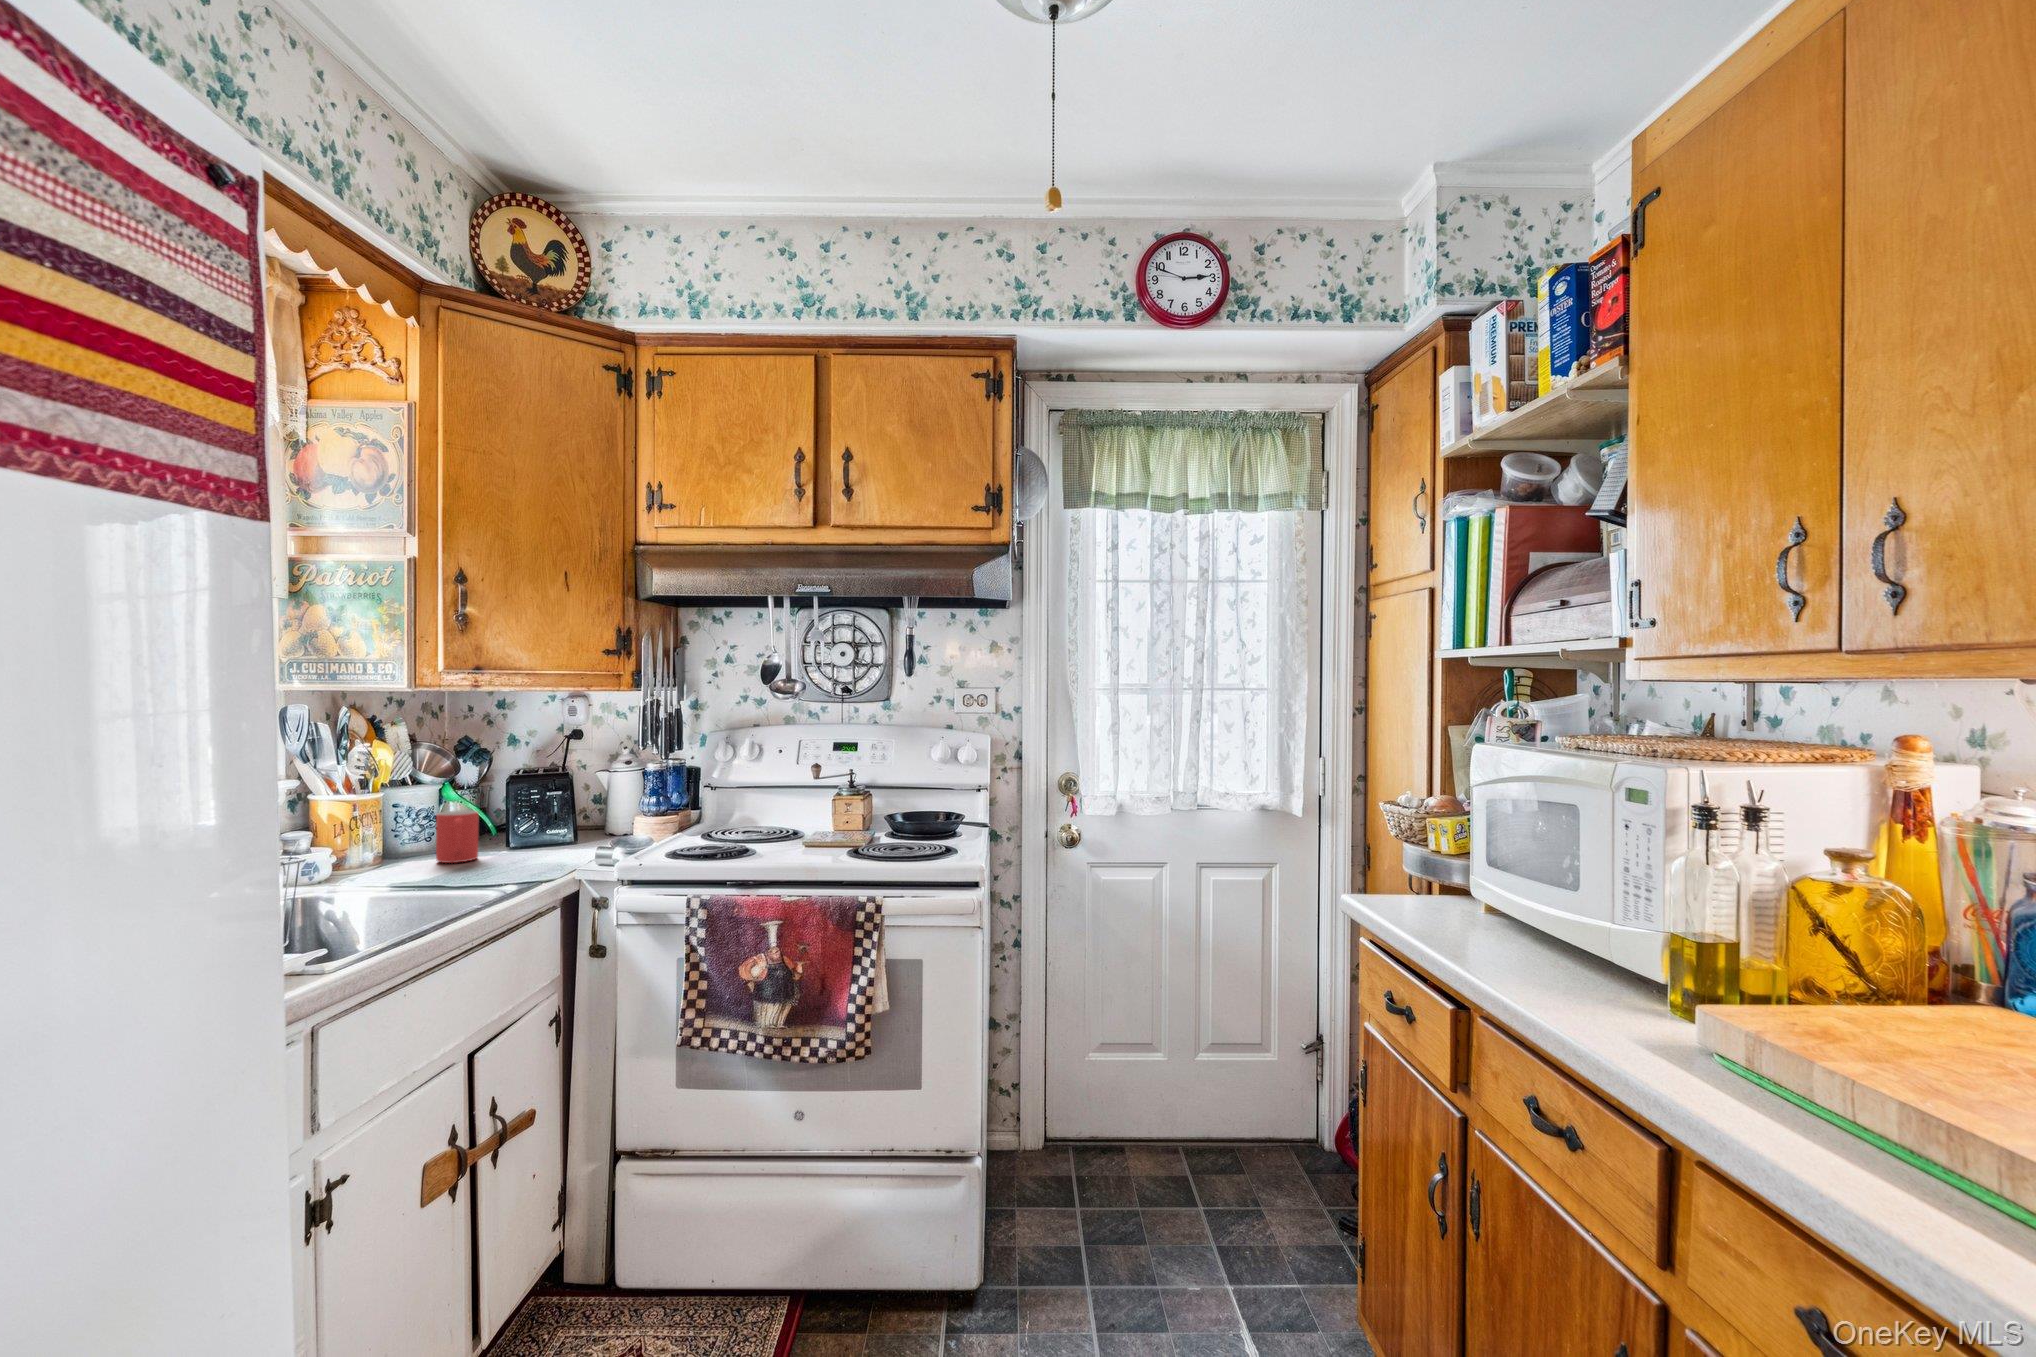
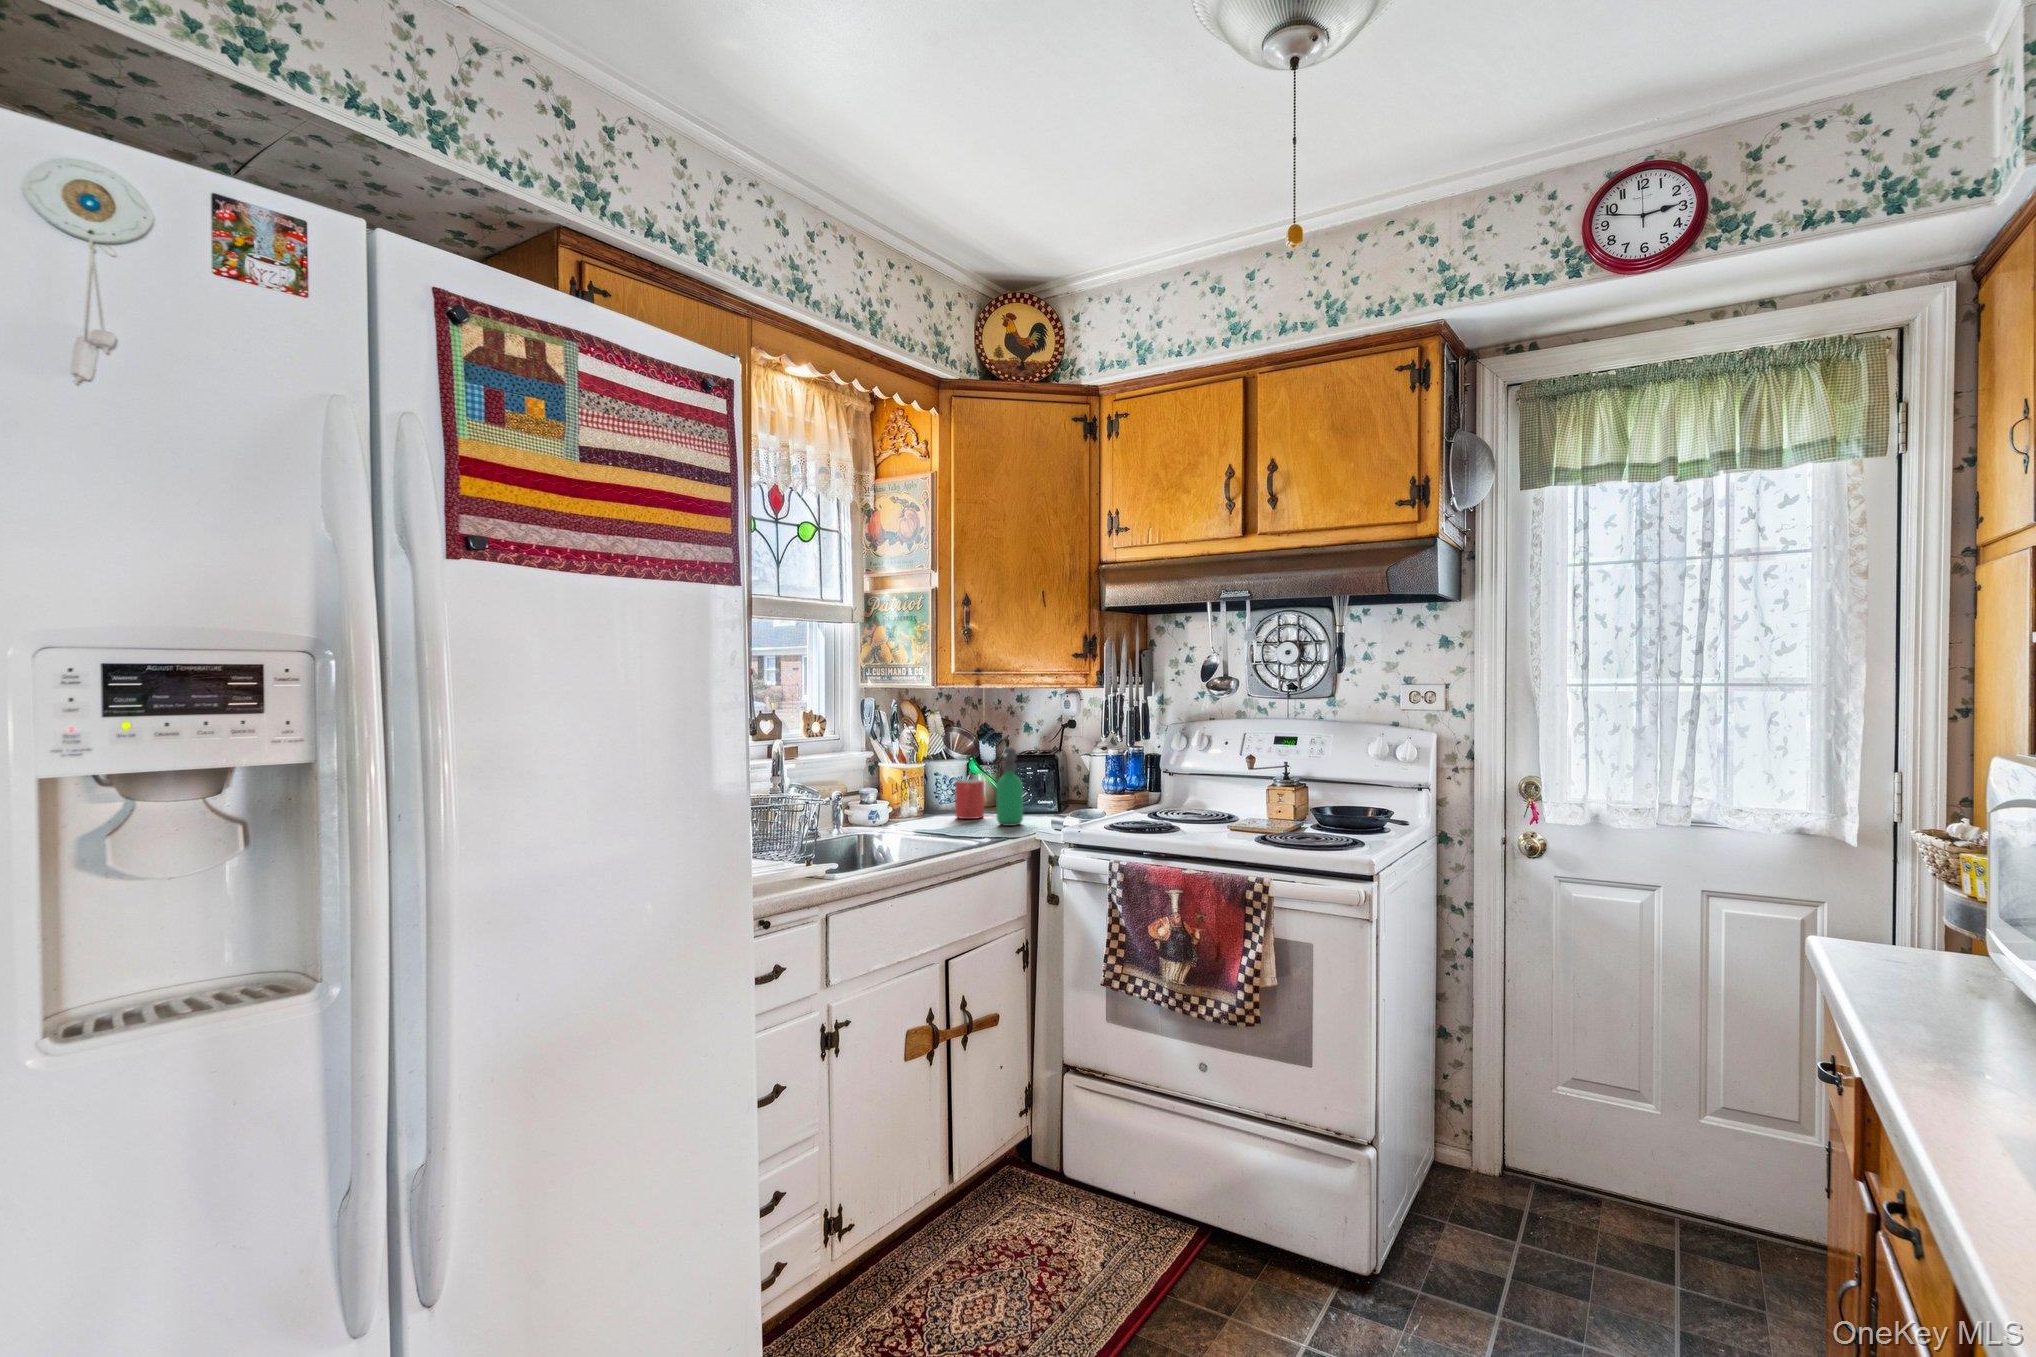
soap dispenser: none [509,766,546,867] -> present [996,747,1023,826]

